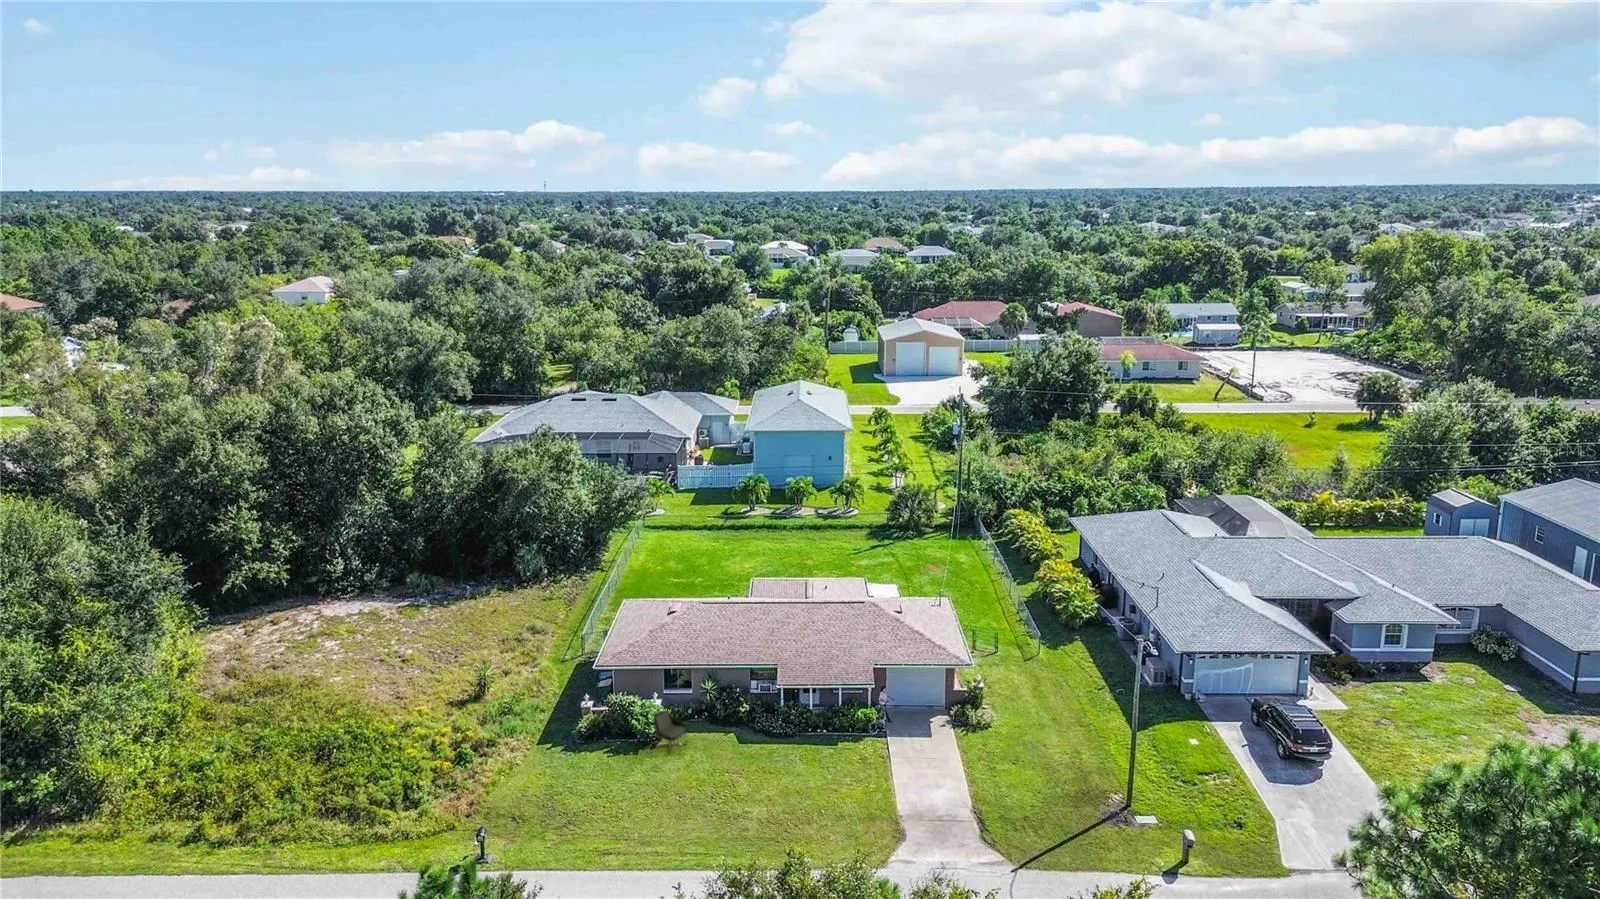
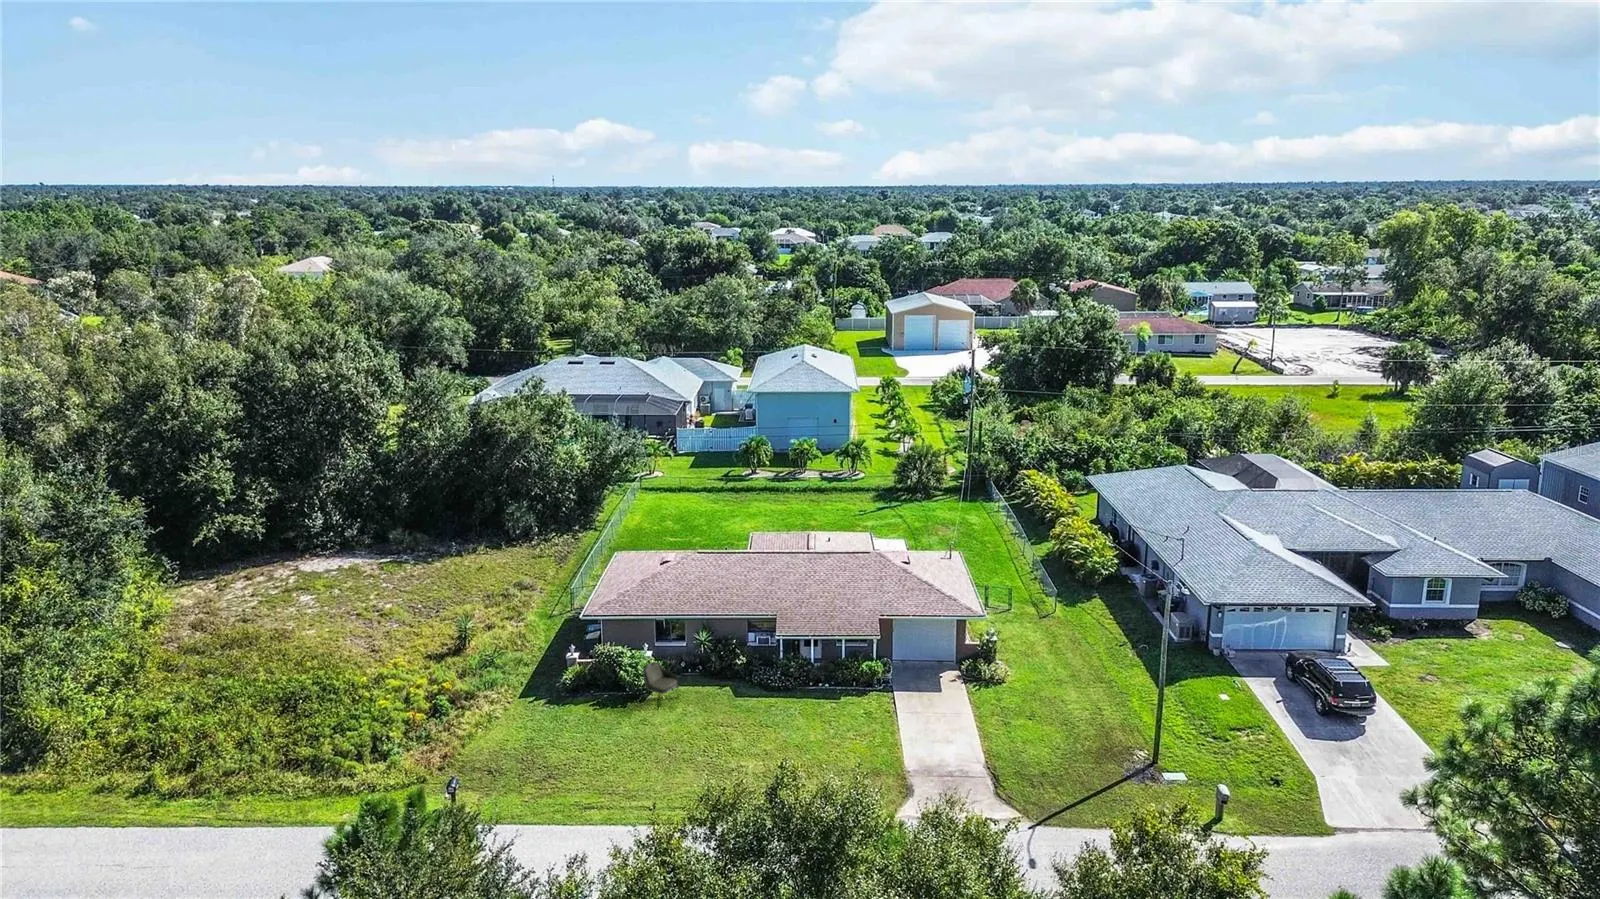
bench: present [1328,654,1358,677] -> none [1366,611,1399,635]

